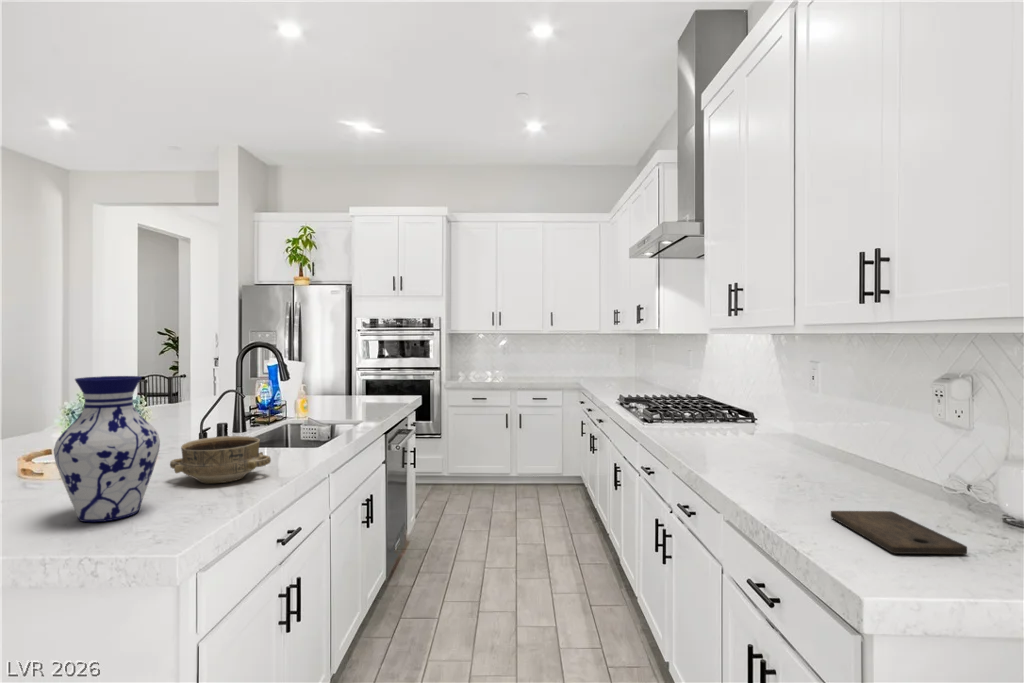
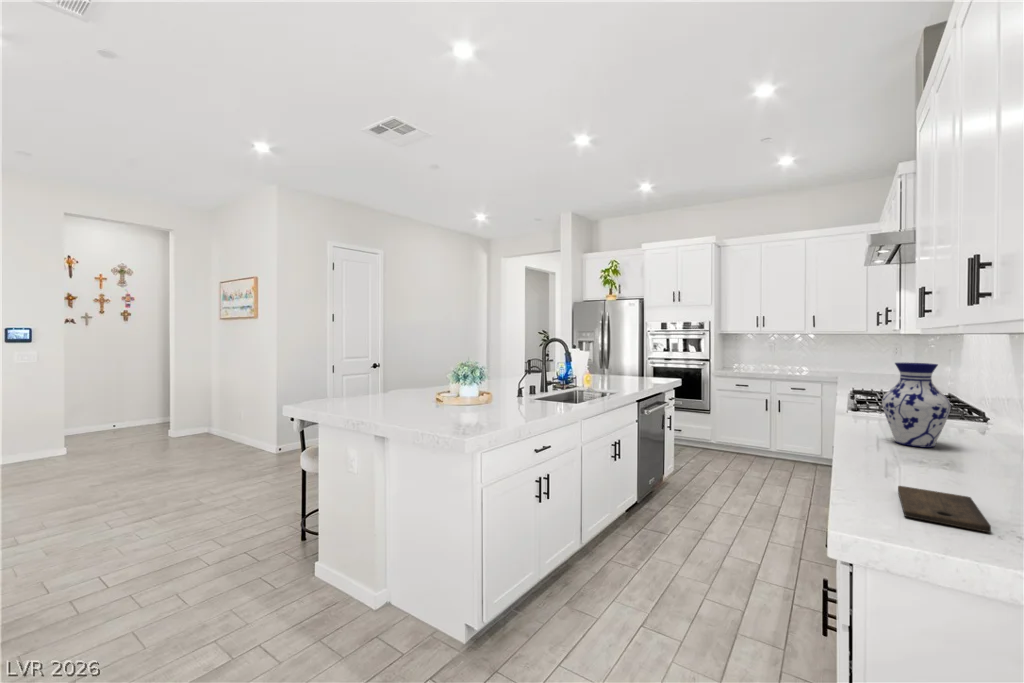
vase: present [54,376,160,522] -> present [882,363,951,448]
ceramic bowl: present [170,436,271,484] -> none [491,391,536,414]

